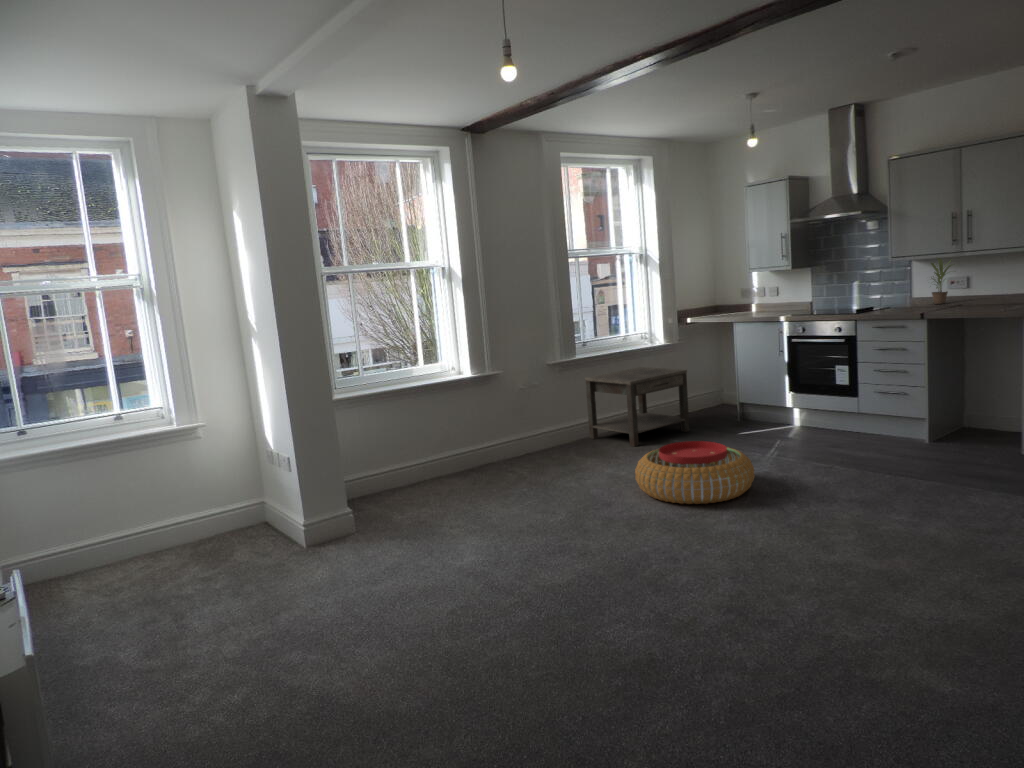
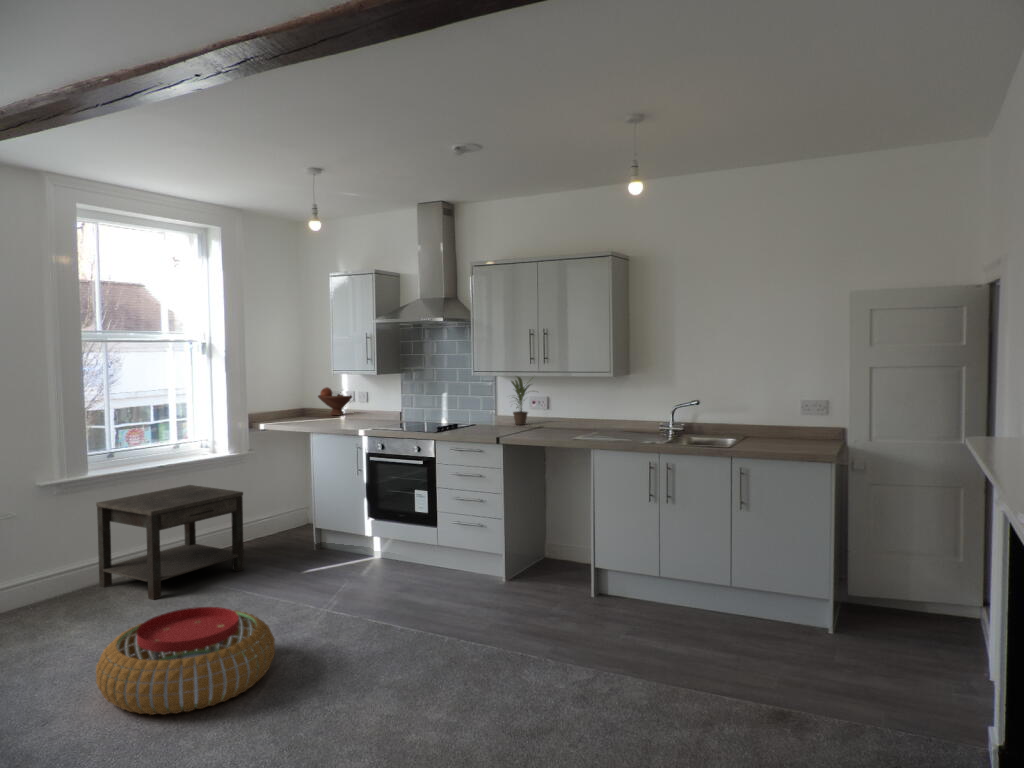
fruit bowl: none [730,285,764,309] -> present [318,387,352,415]

